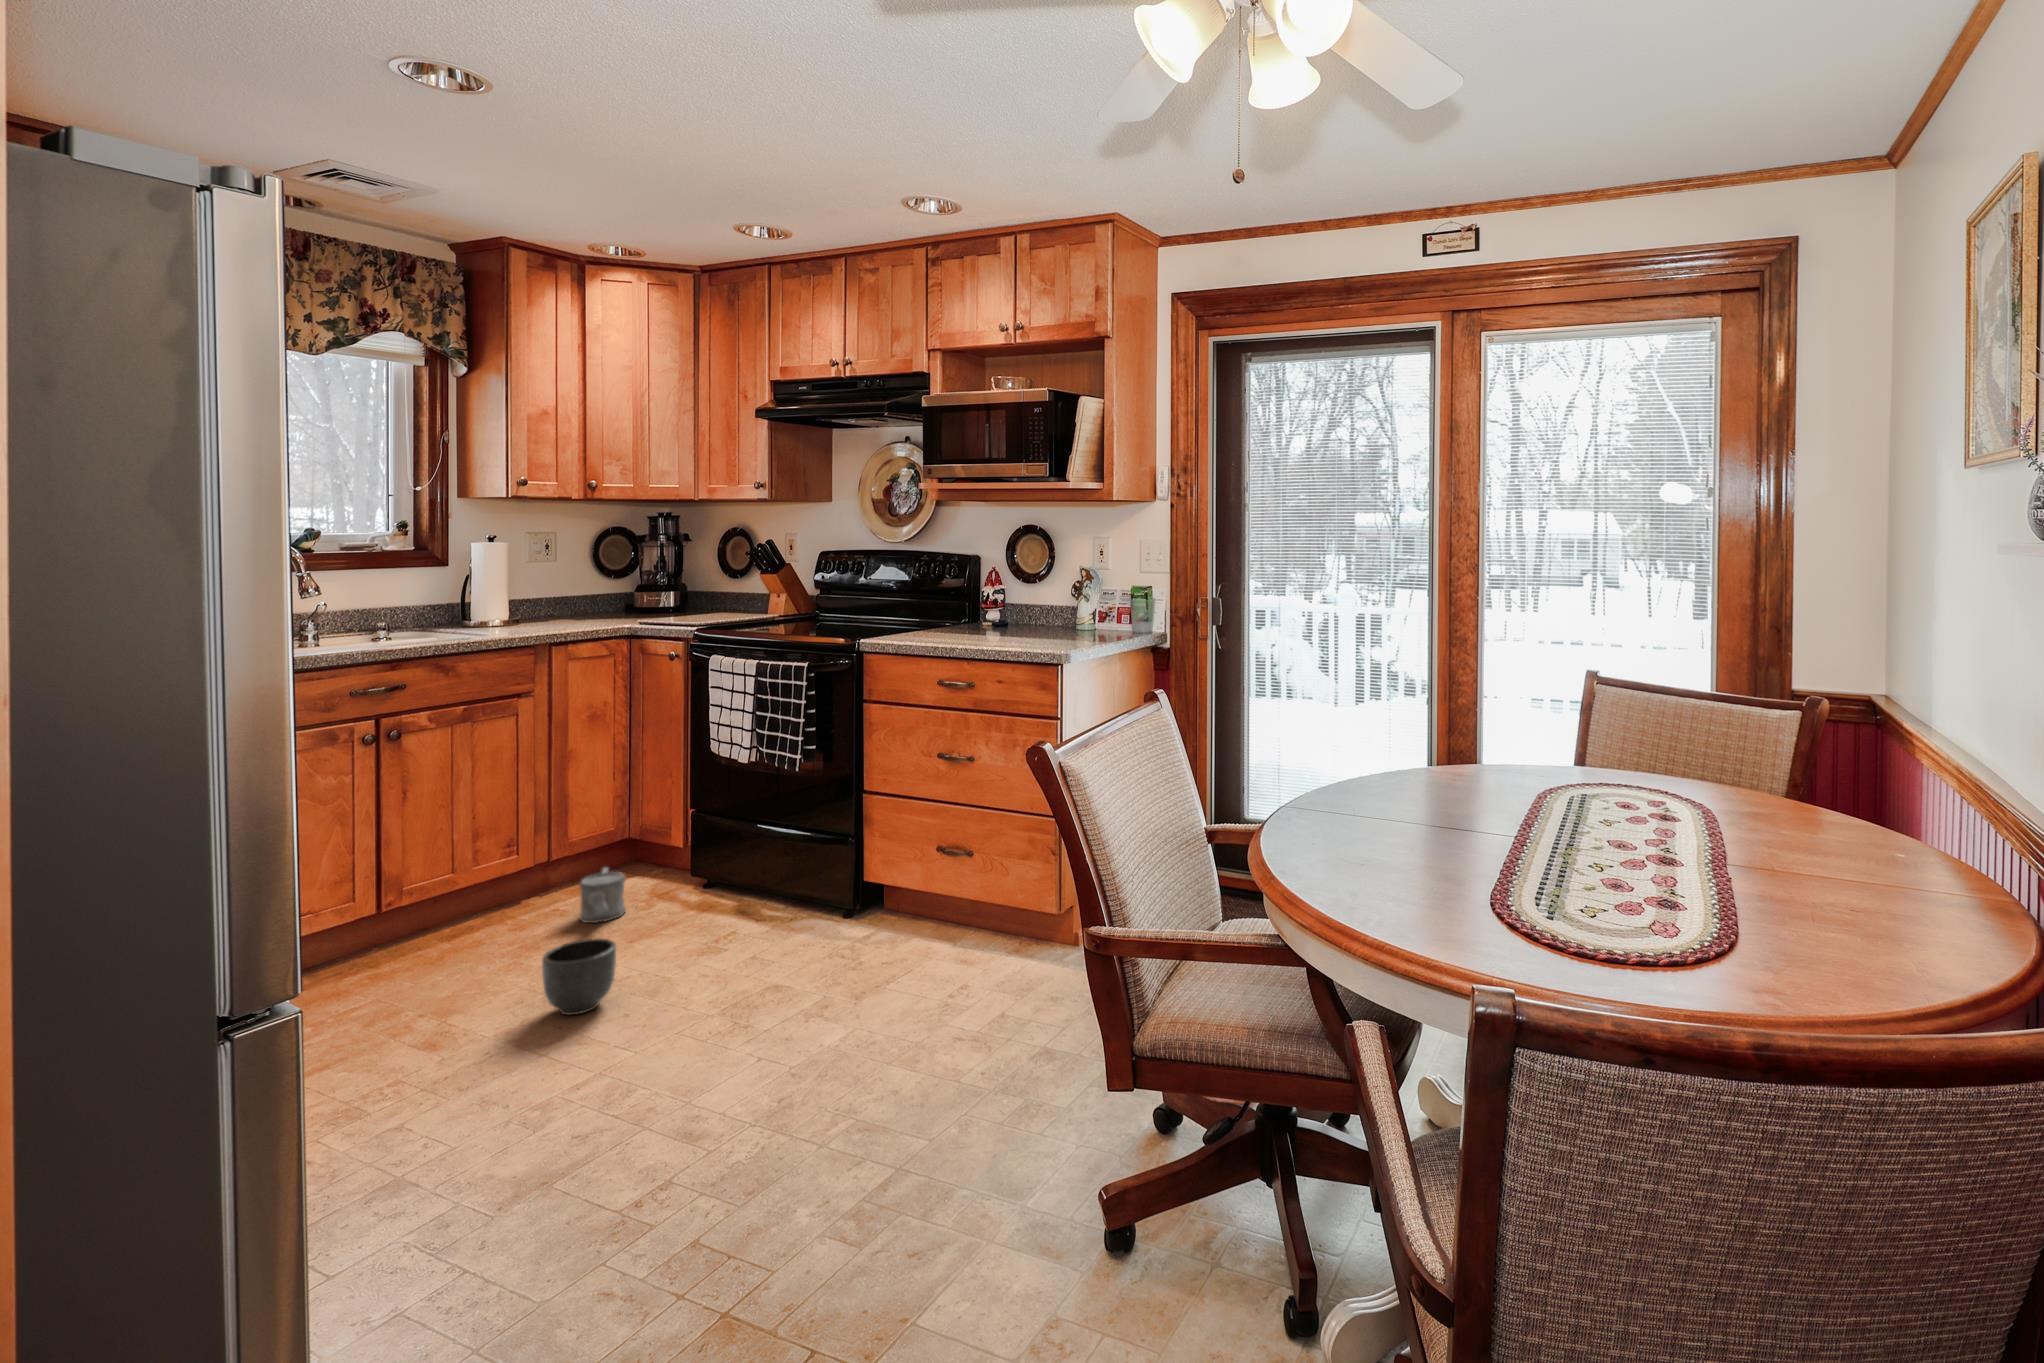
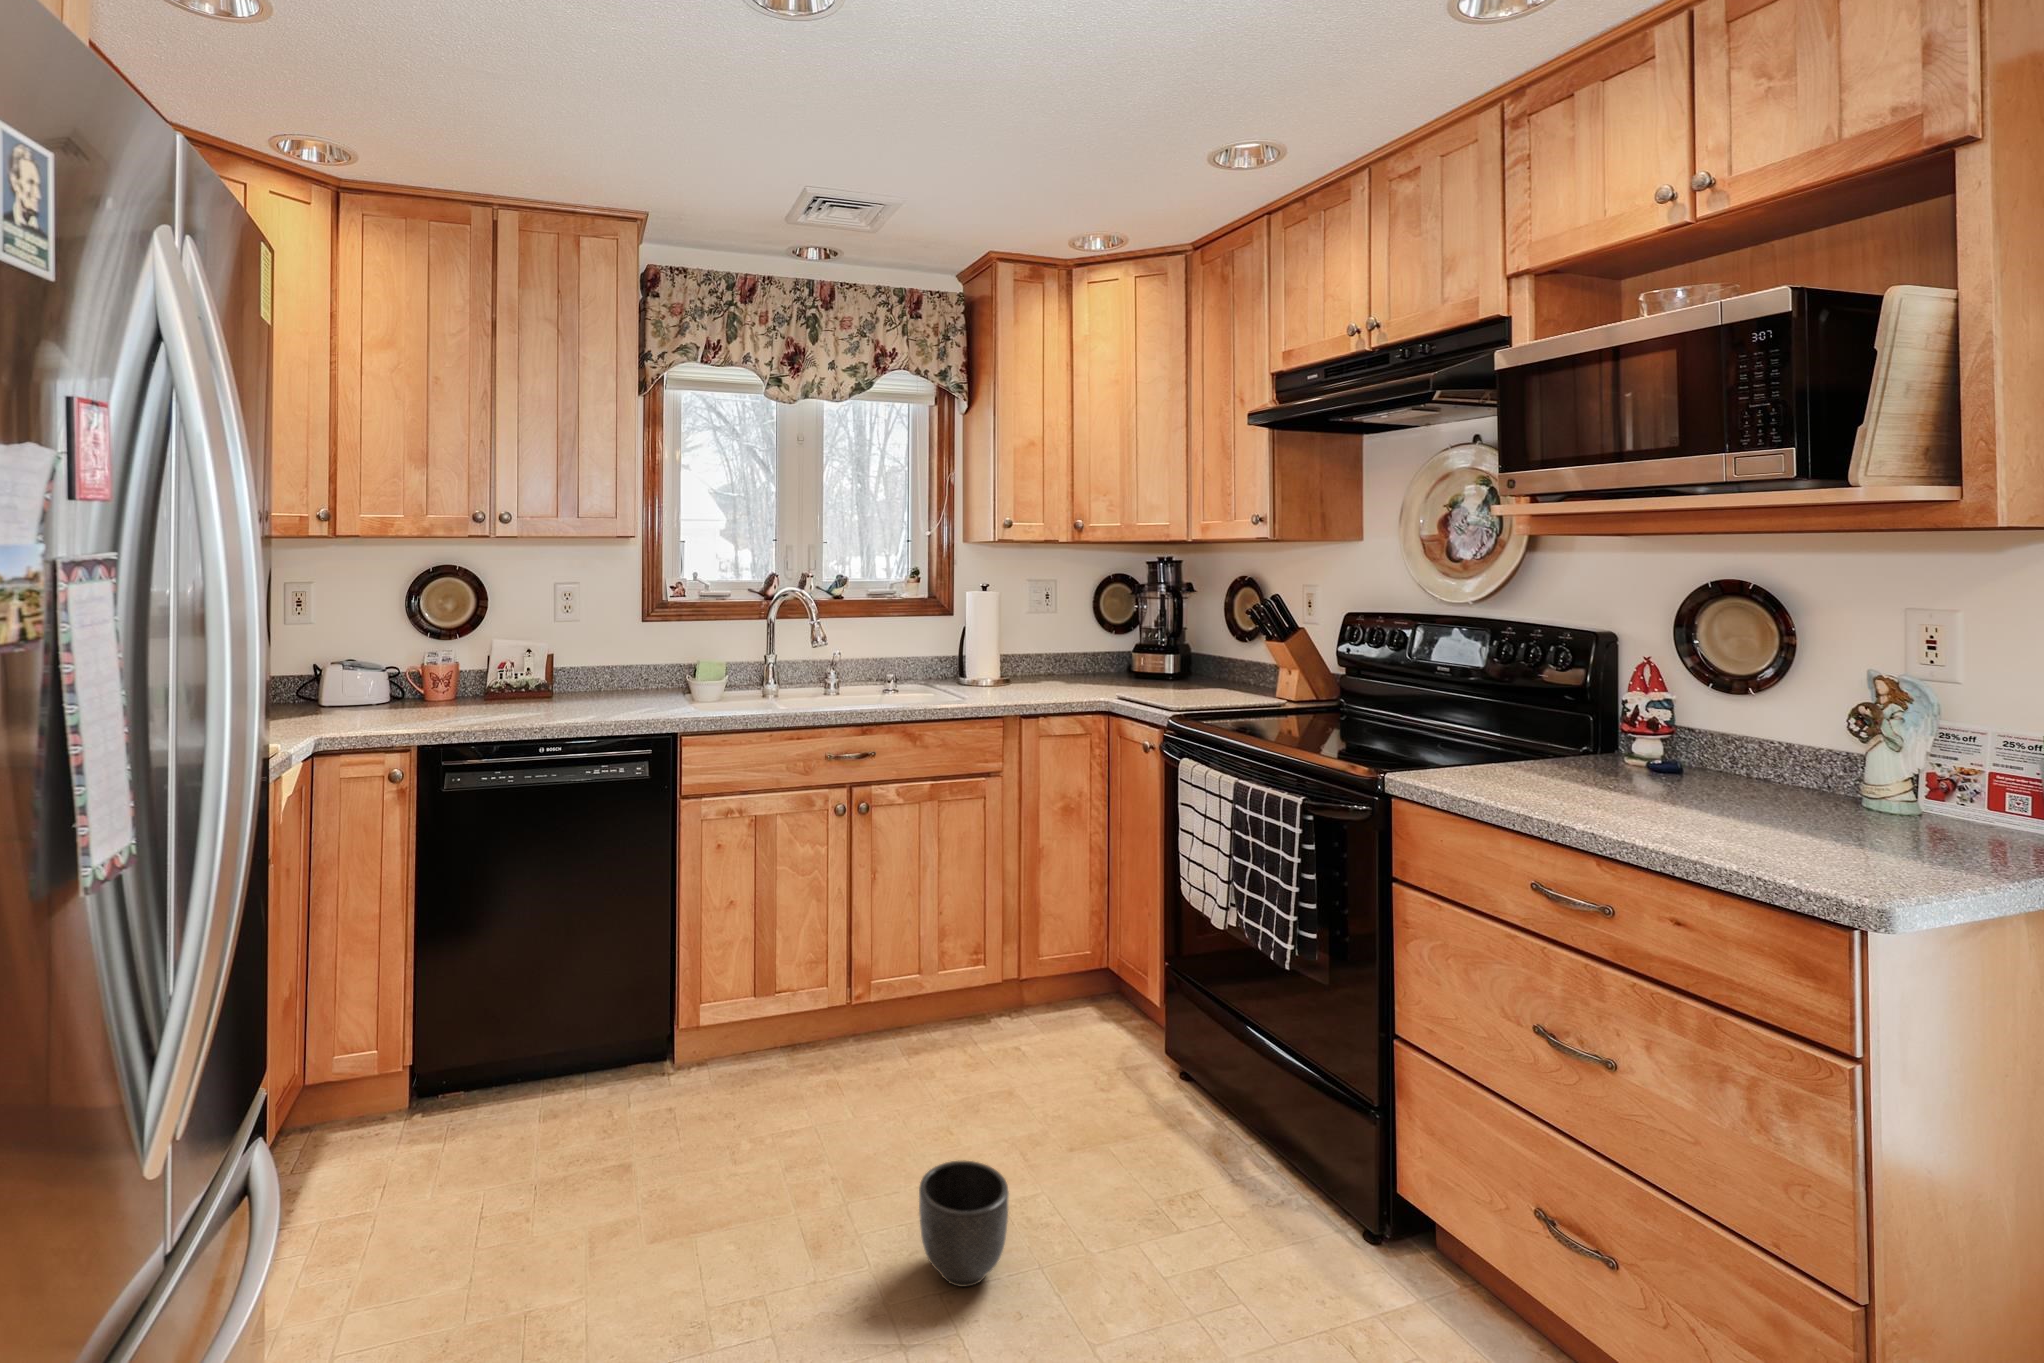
watering can: present [579,867,626,923] -> none [1027,1013,1081,1096]

